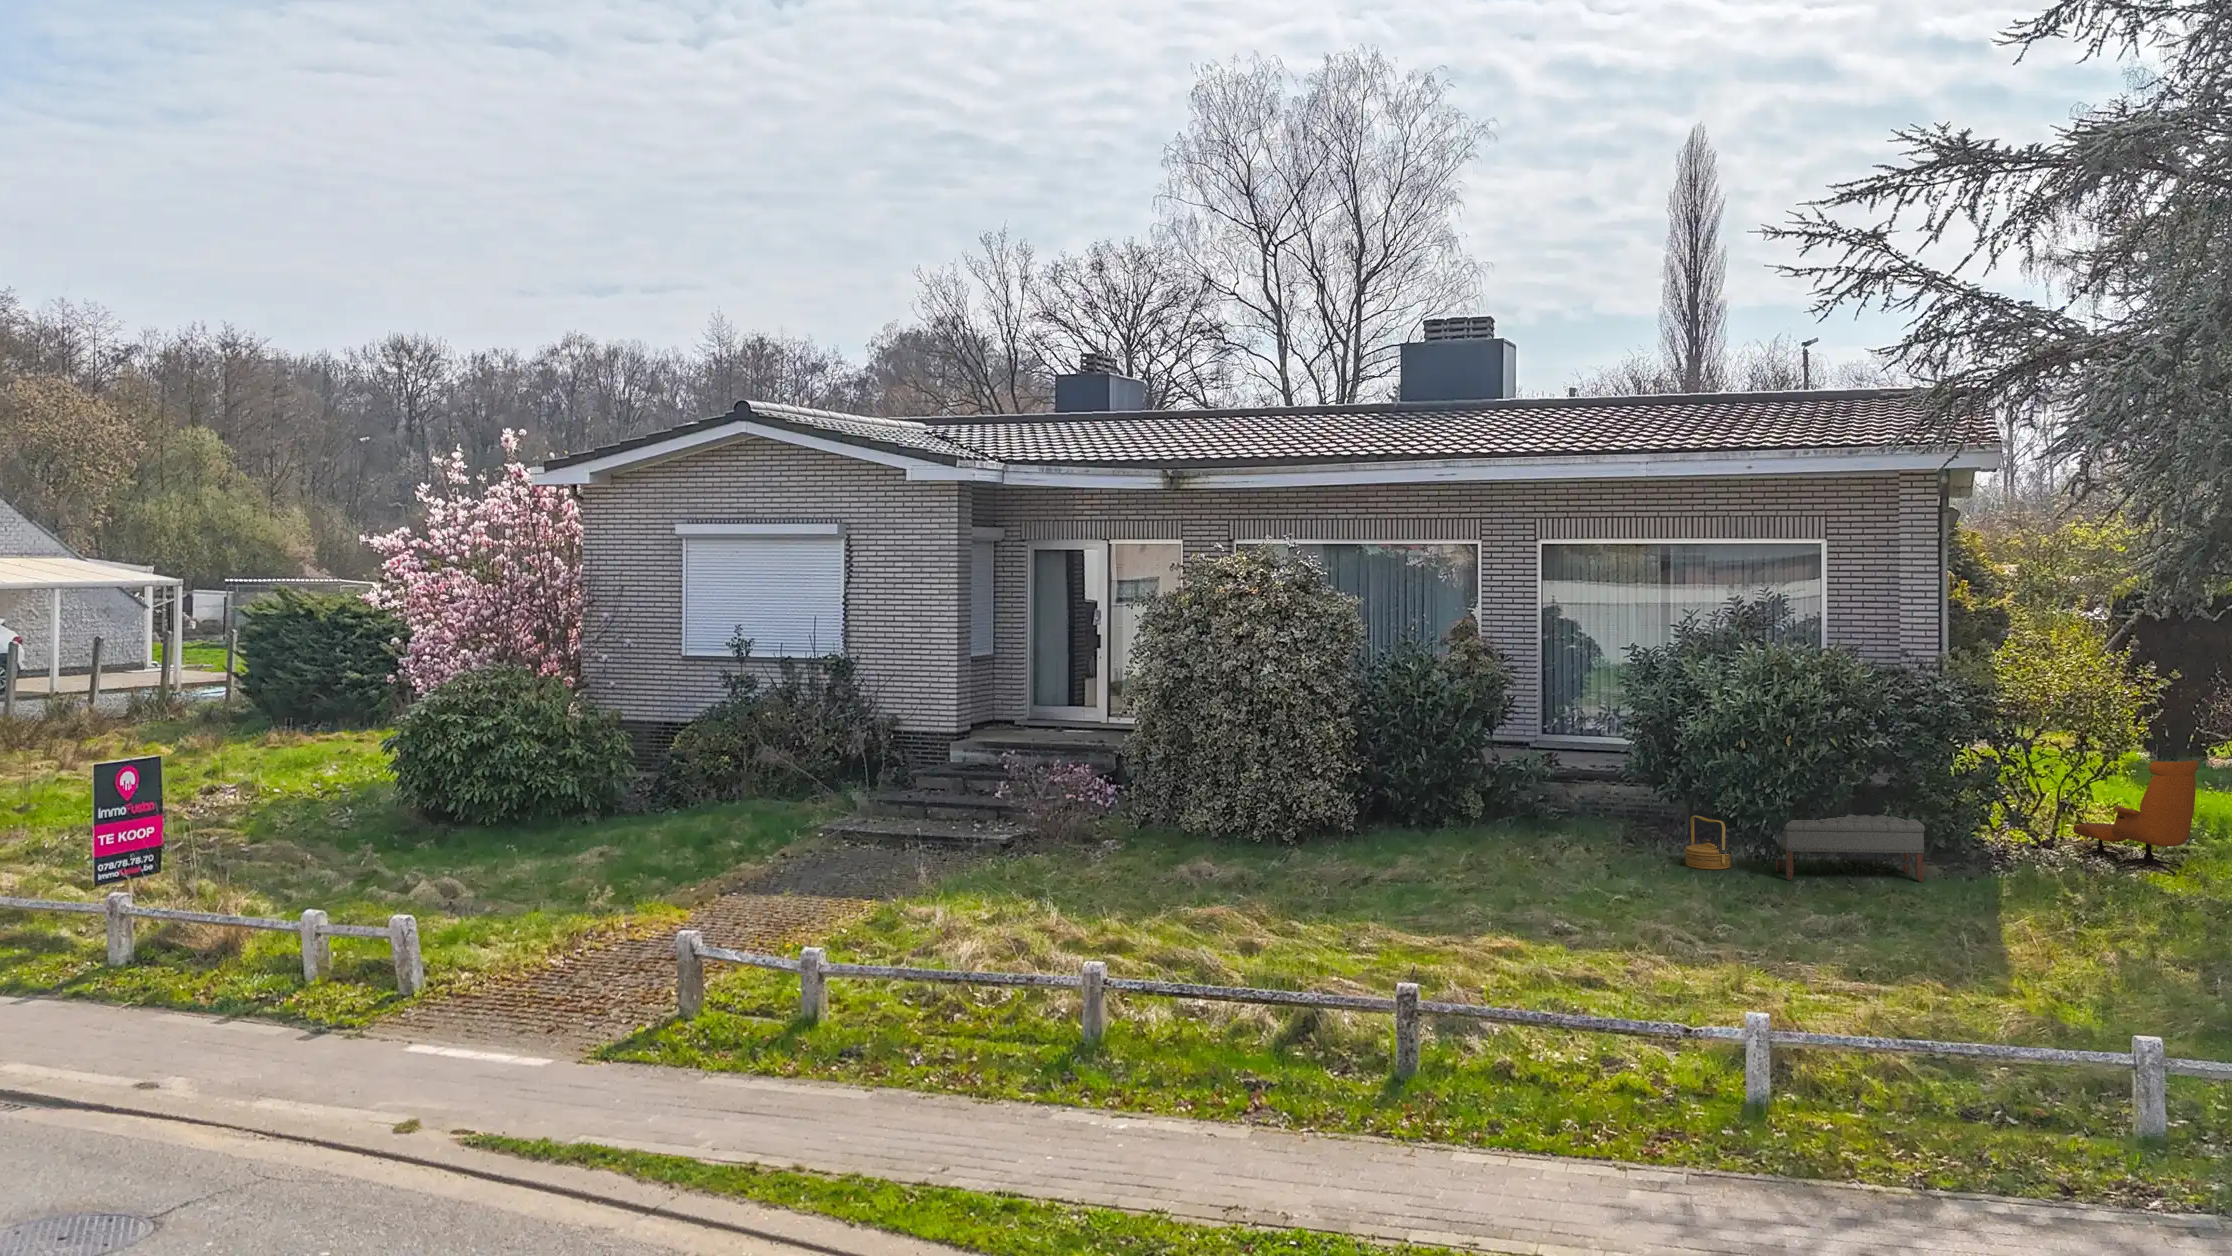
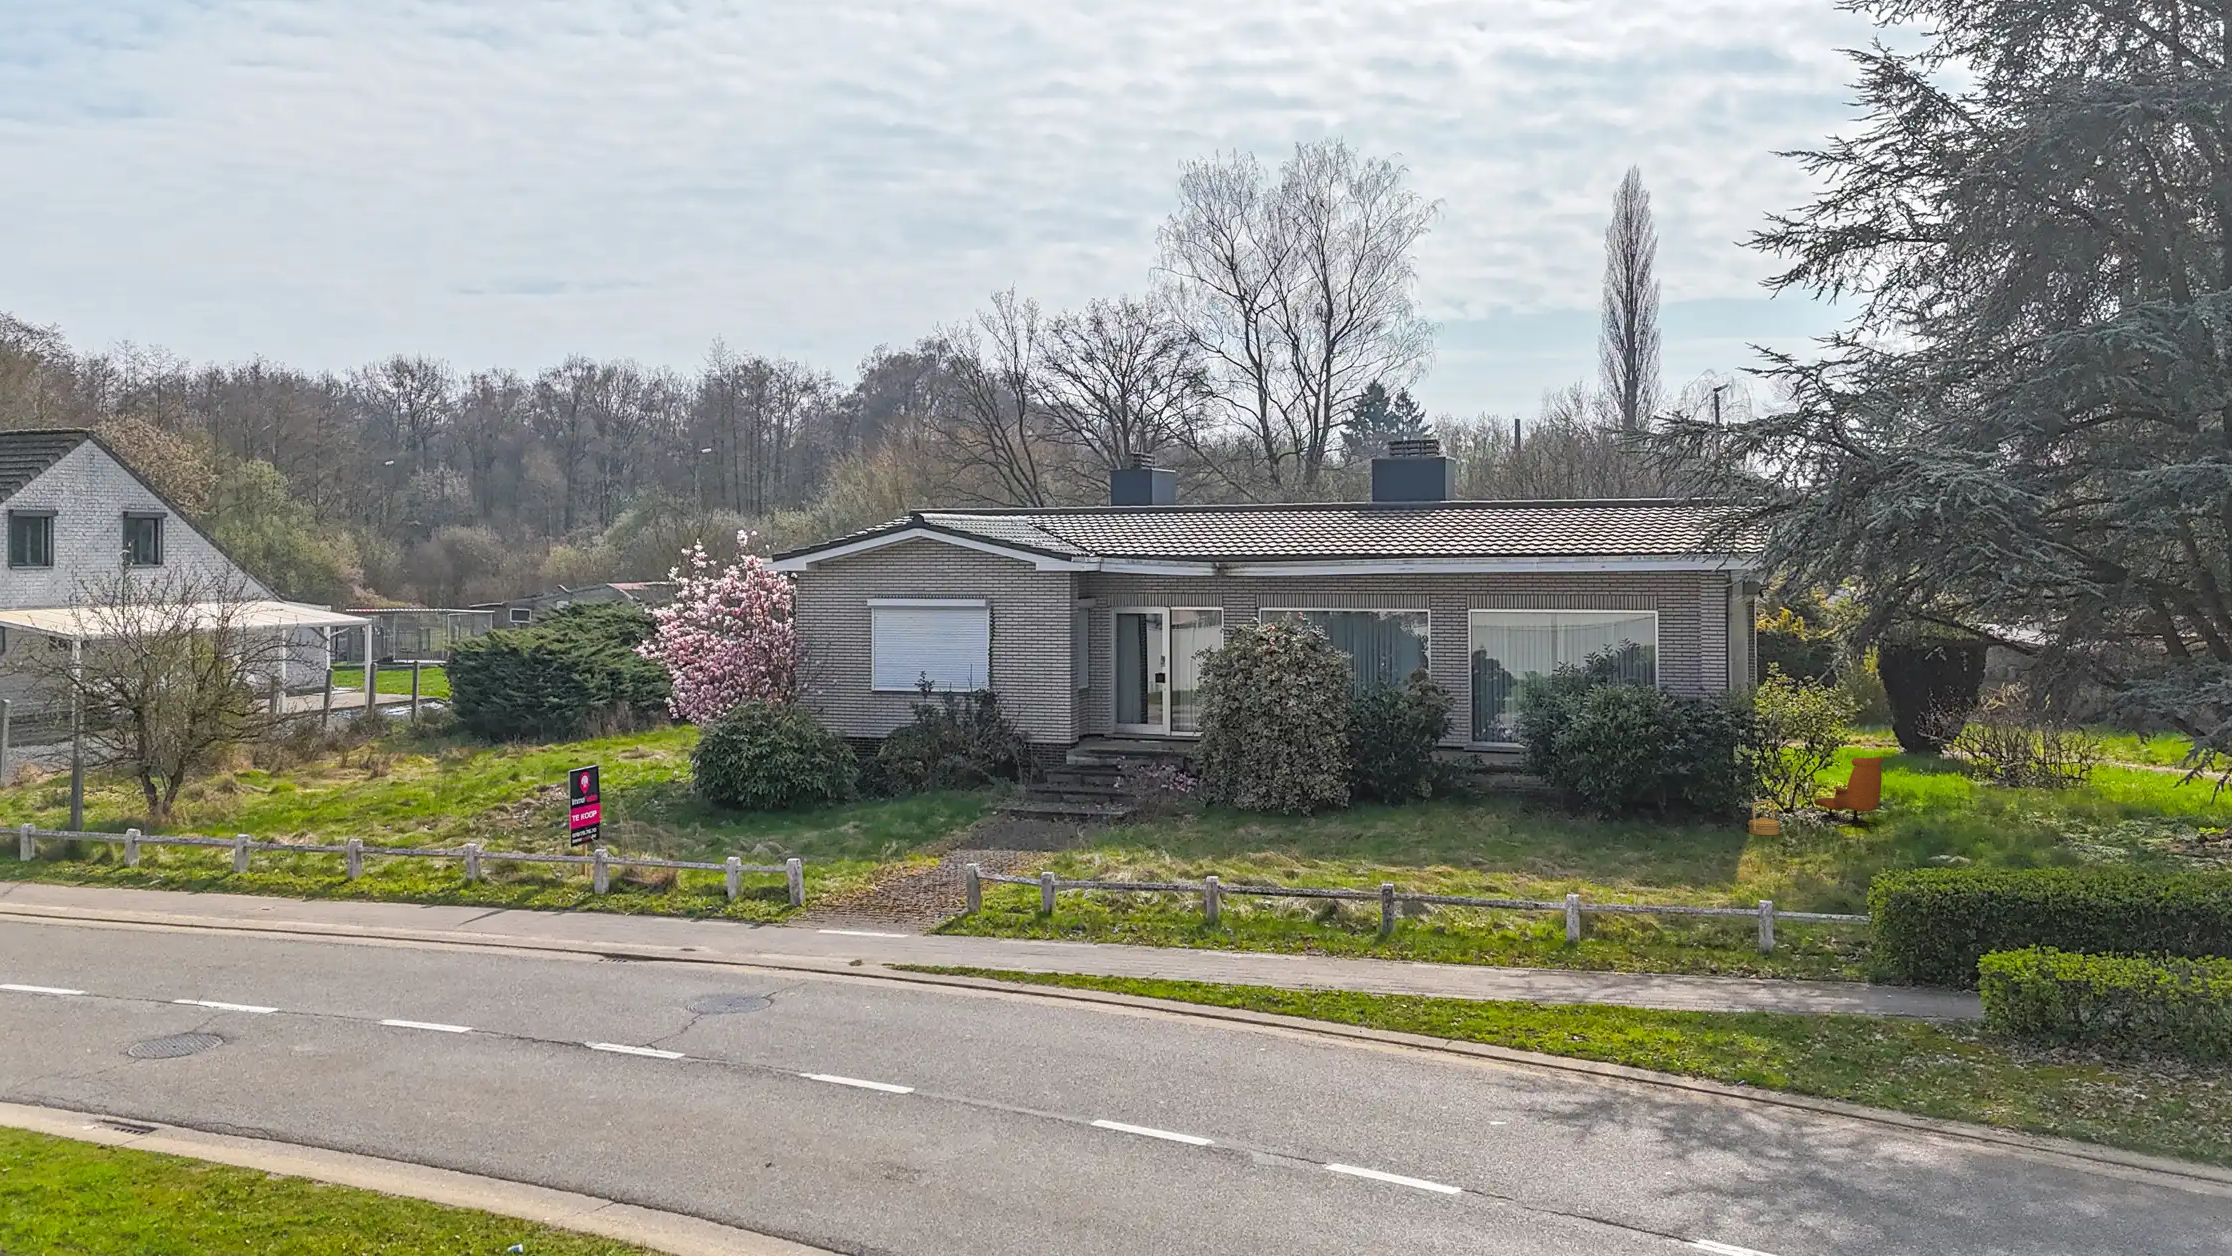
bench: present [1776,814,1925,882] -> none [1618,794,1711,836]
woven basket: present [1685,815,1730,869] -> present [1748,800,1780,835]

